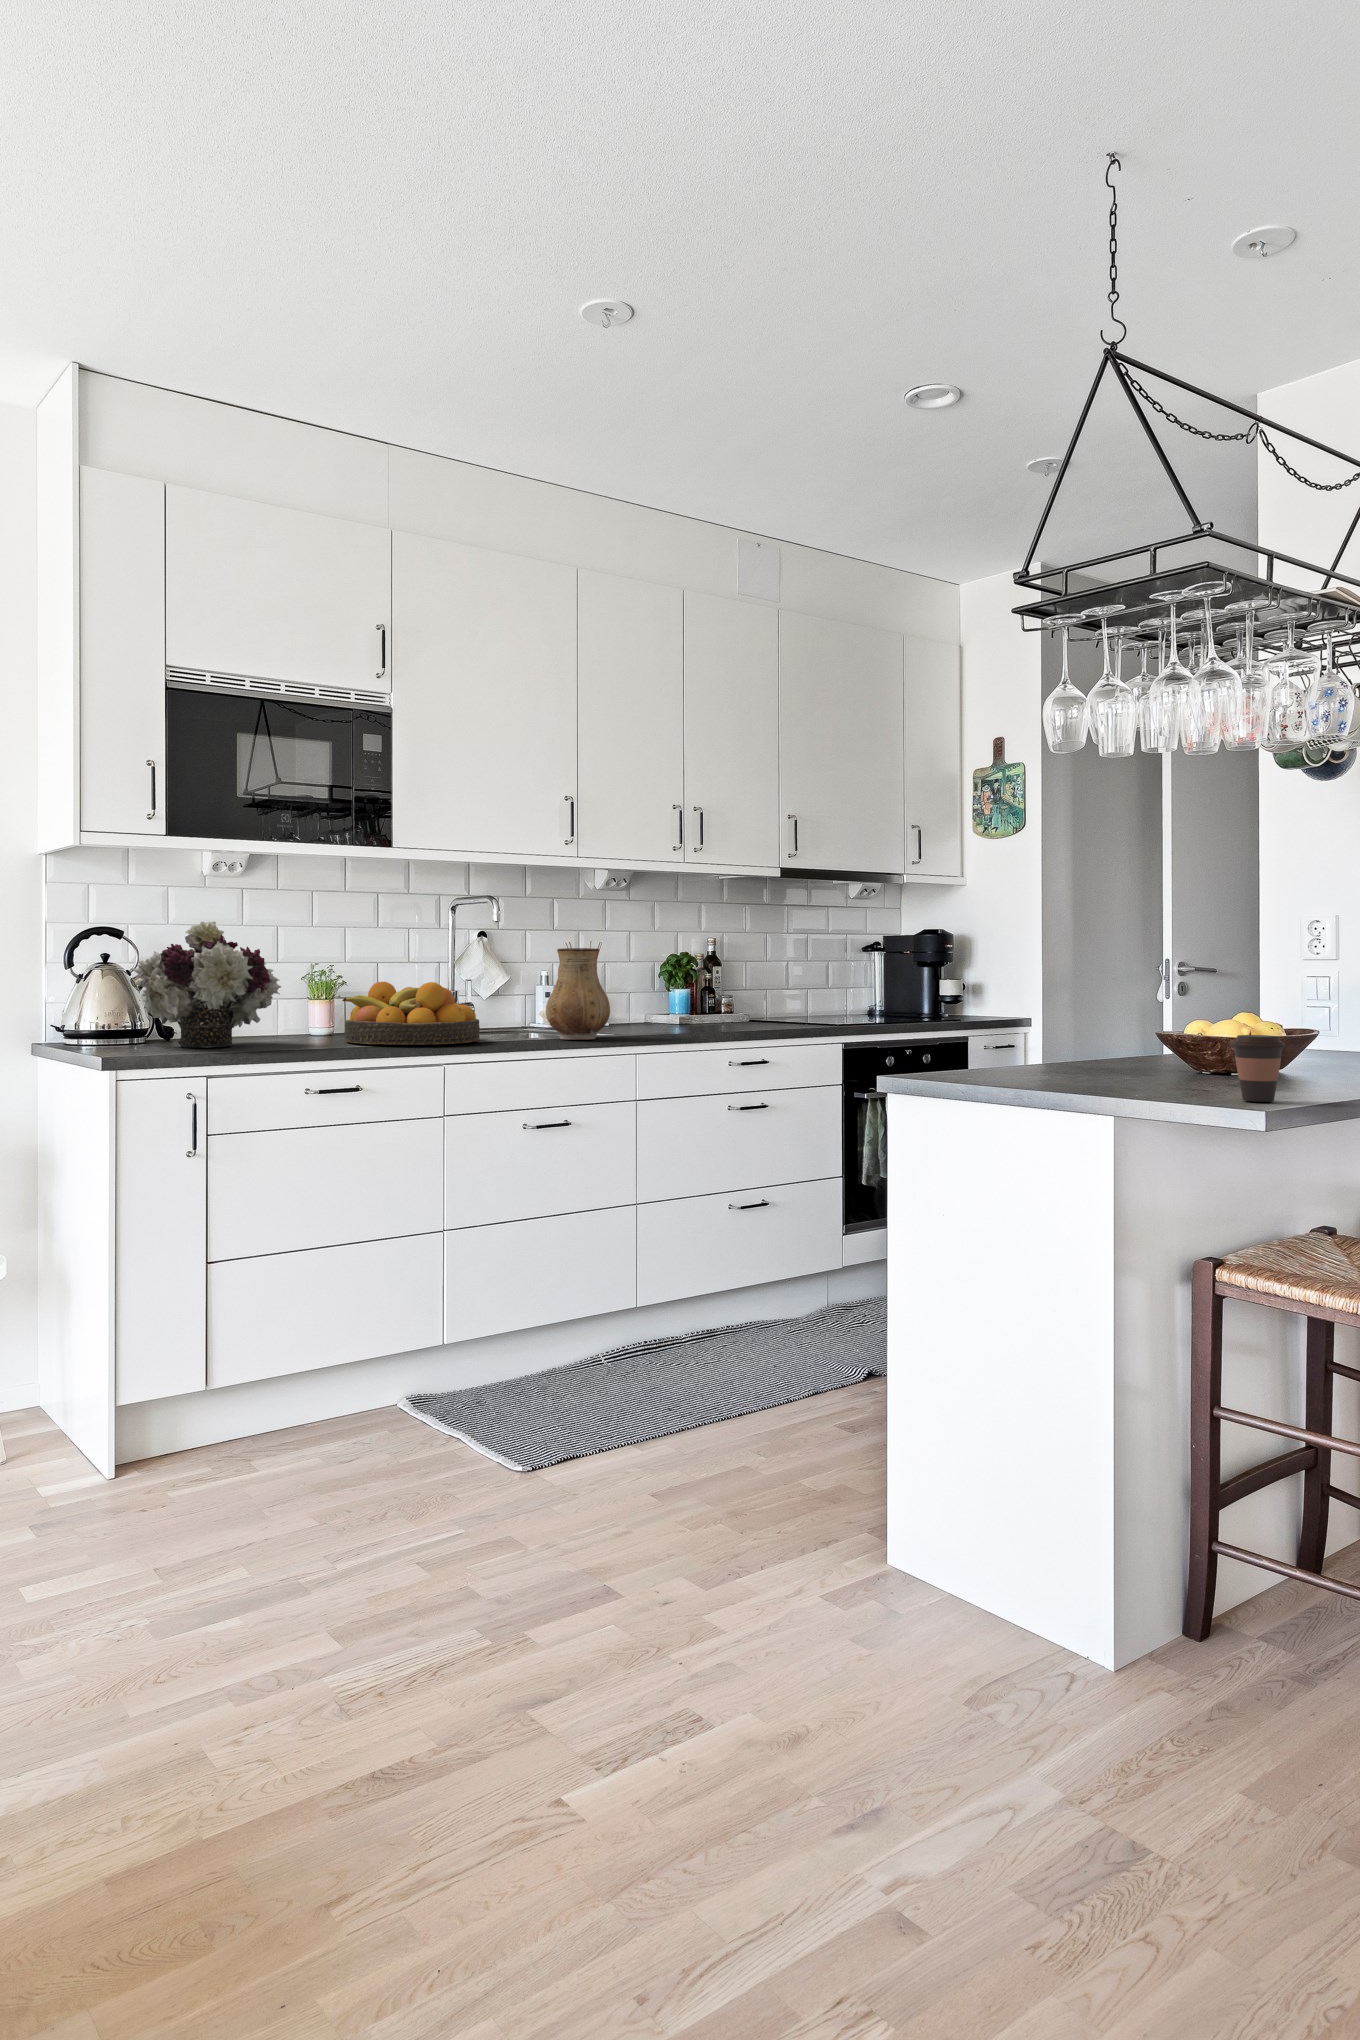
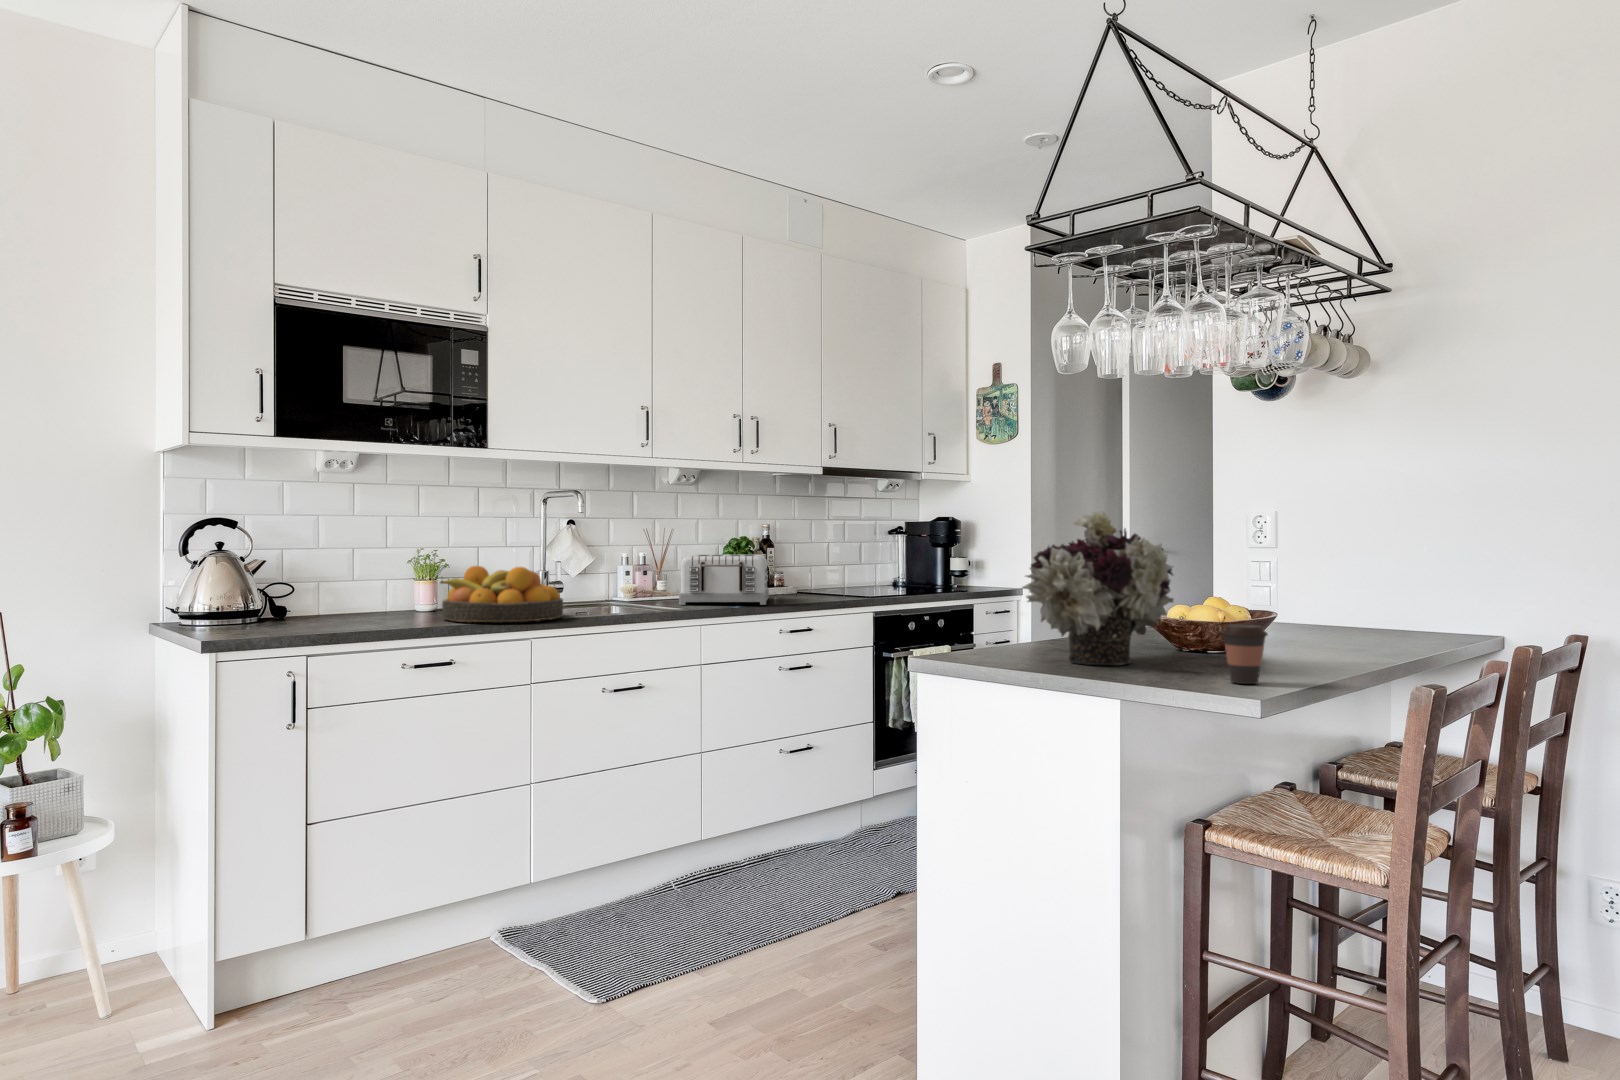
flower arrangement: present [132,921,281,1047] -> present [1022,511,1174,665]
ceramic pitcher: present [546,948,610,1040] -> none [622,536,678,615]
toaster: none [611,973,716,1031] -> present [679,554,769,605]

